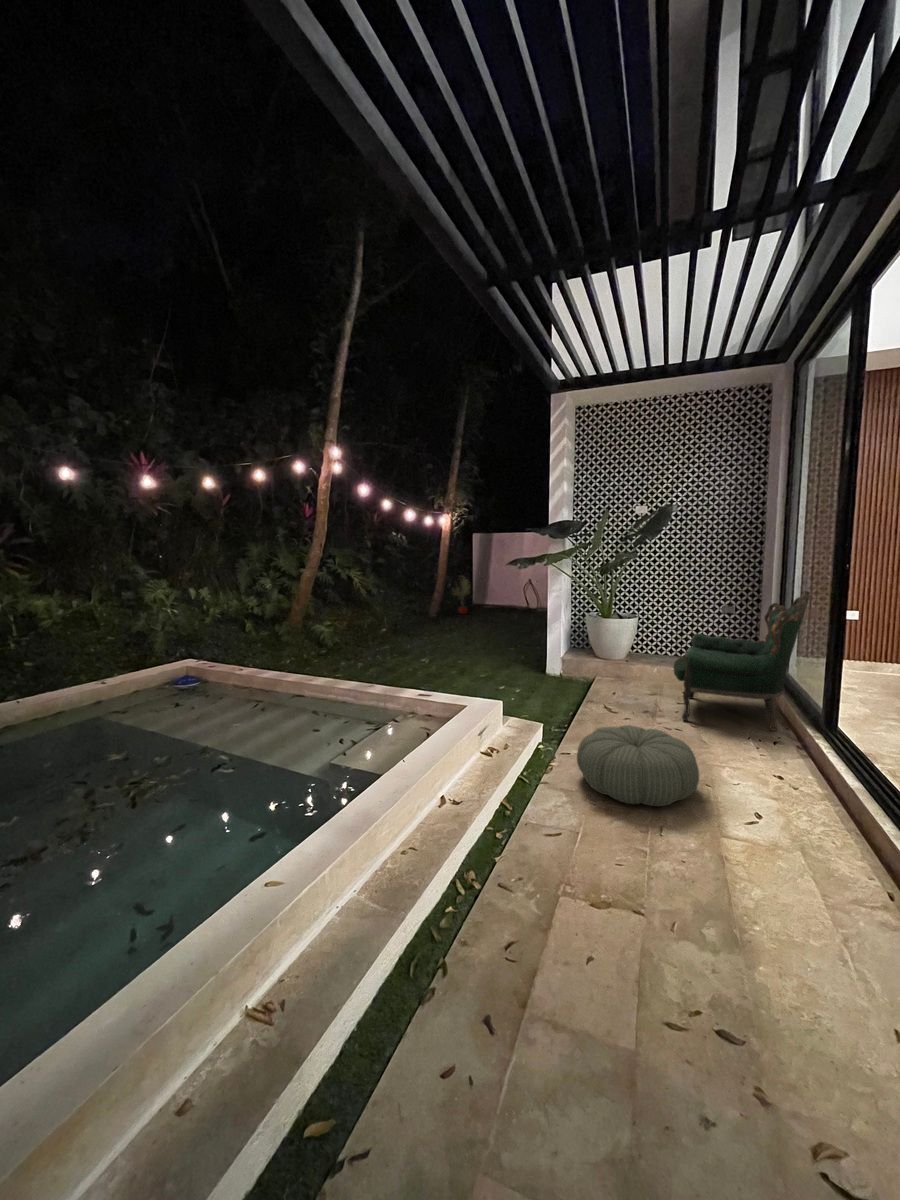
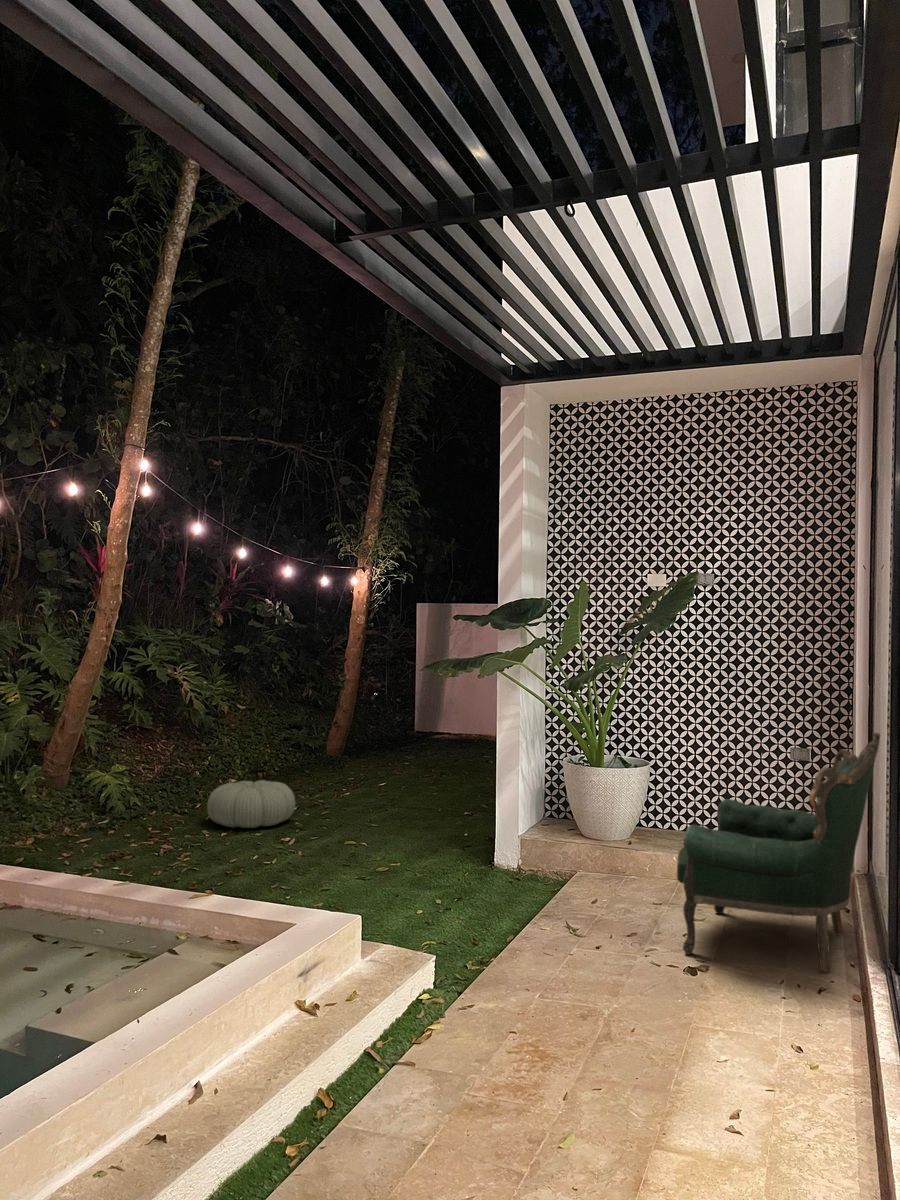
potted tree: present [452,576,470,615] -> none [368,675,407,748]
pouf: present [577,725,699,806] -> present [207,780,295,828]

